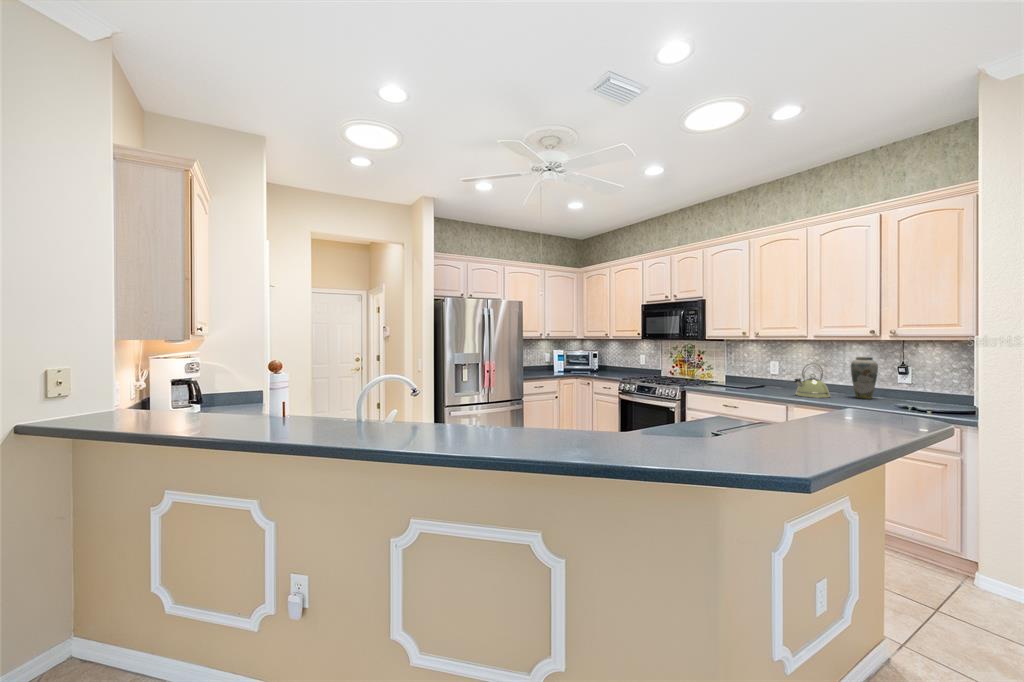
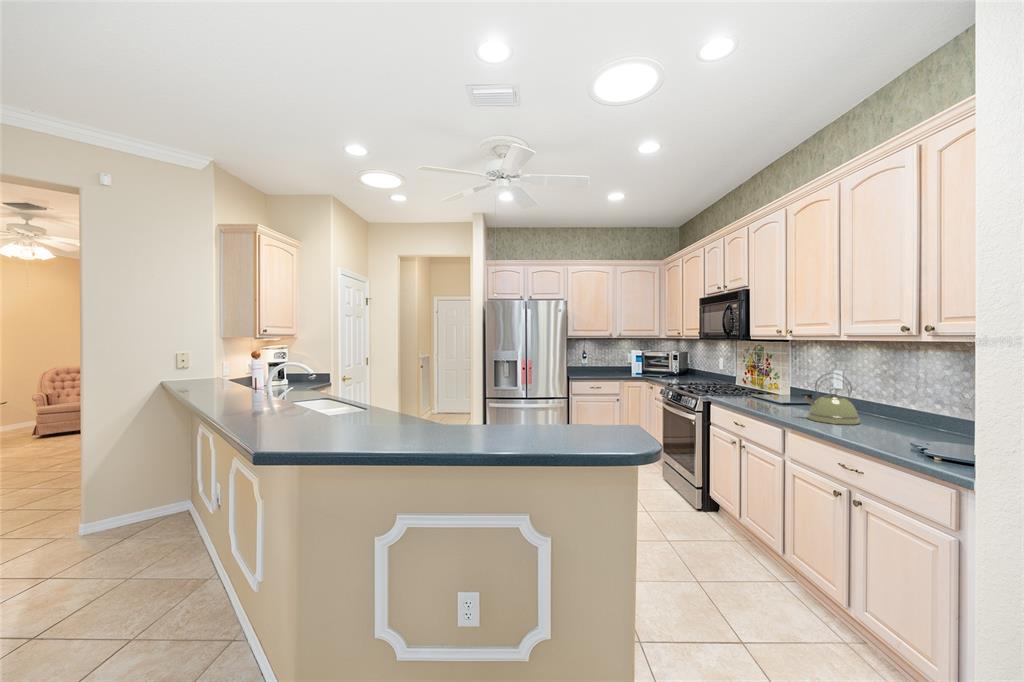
vase: present [851,357,878,399] -> none [892,366,938,434]

